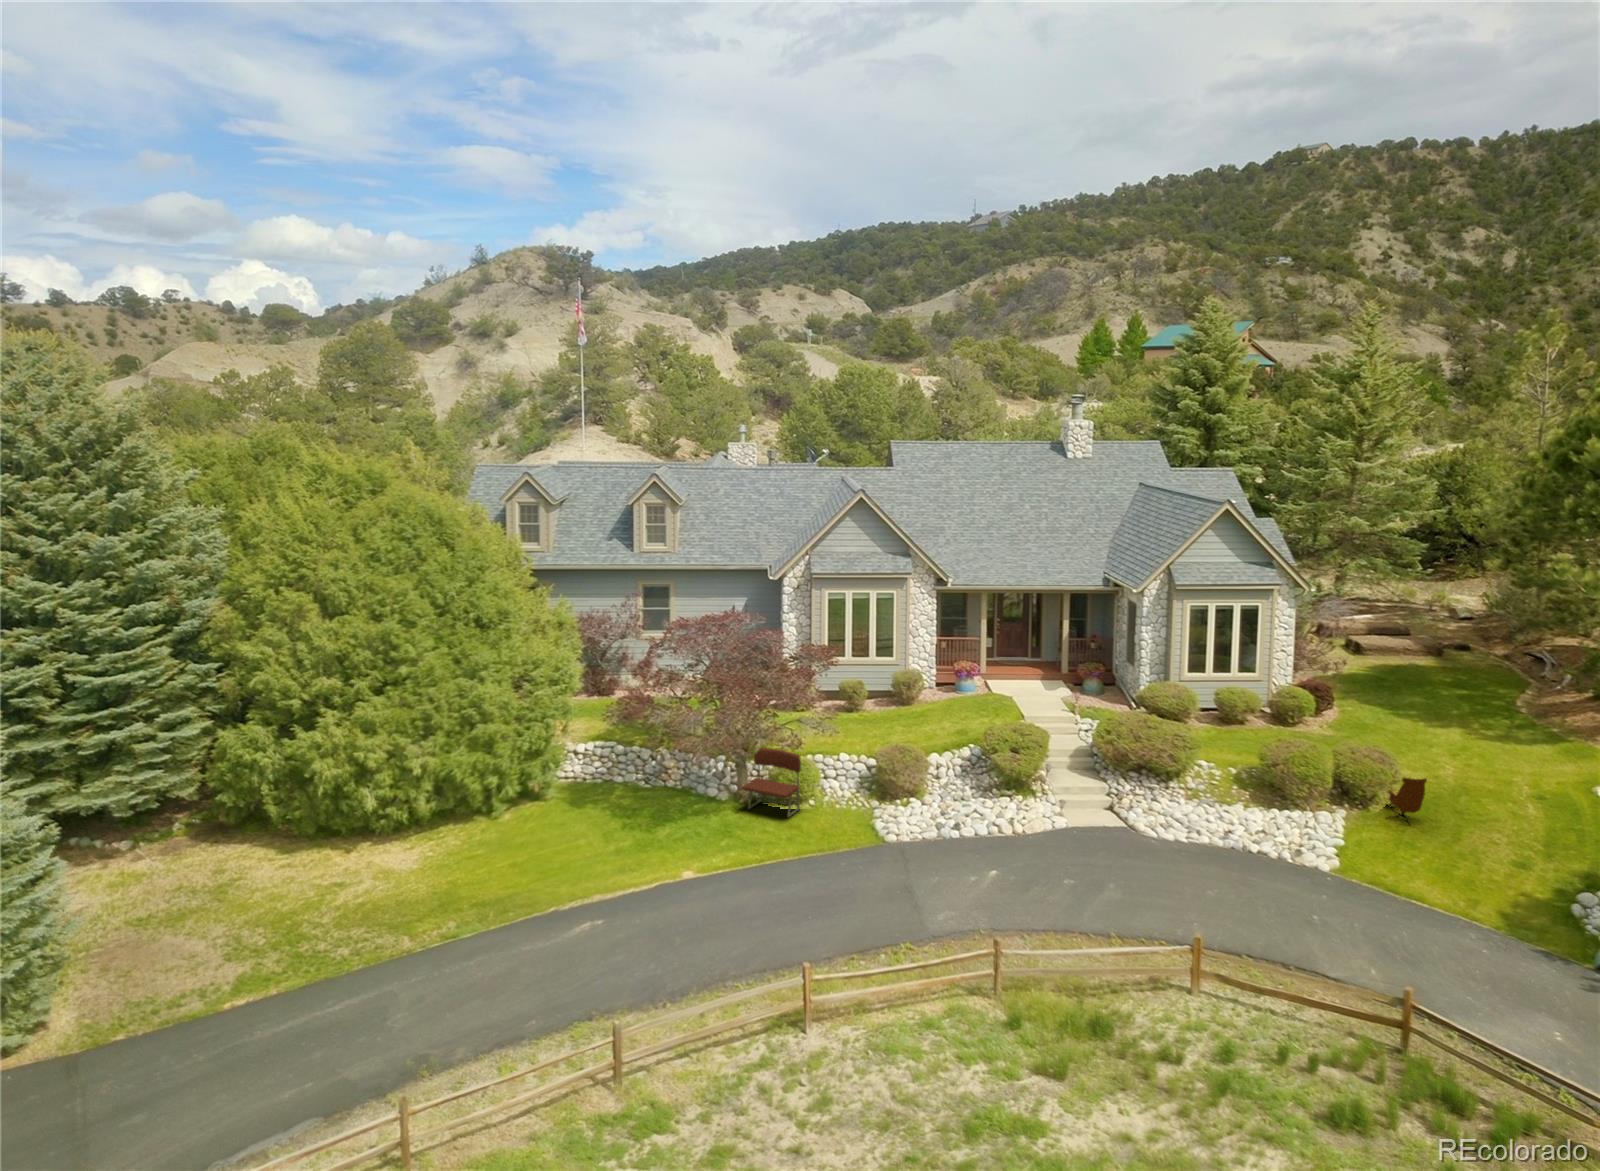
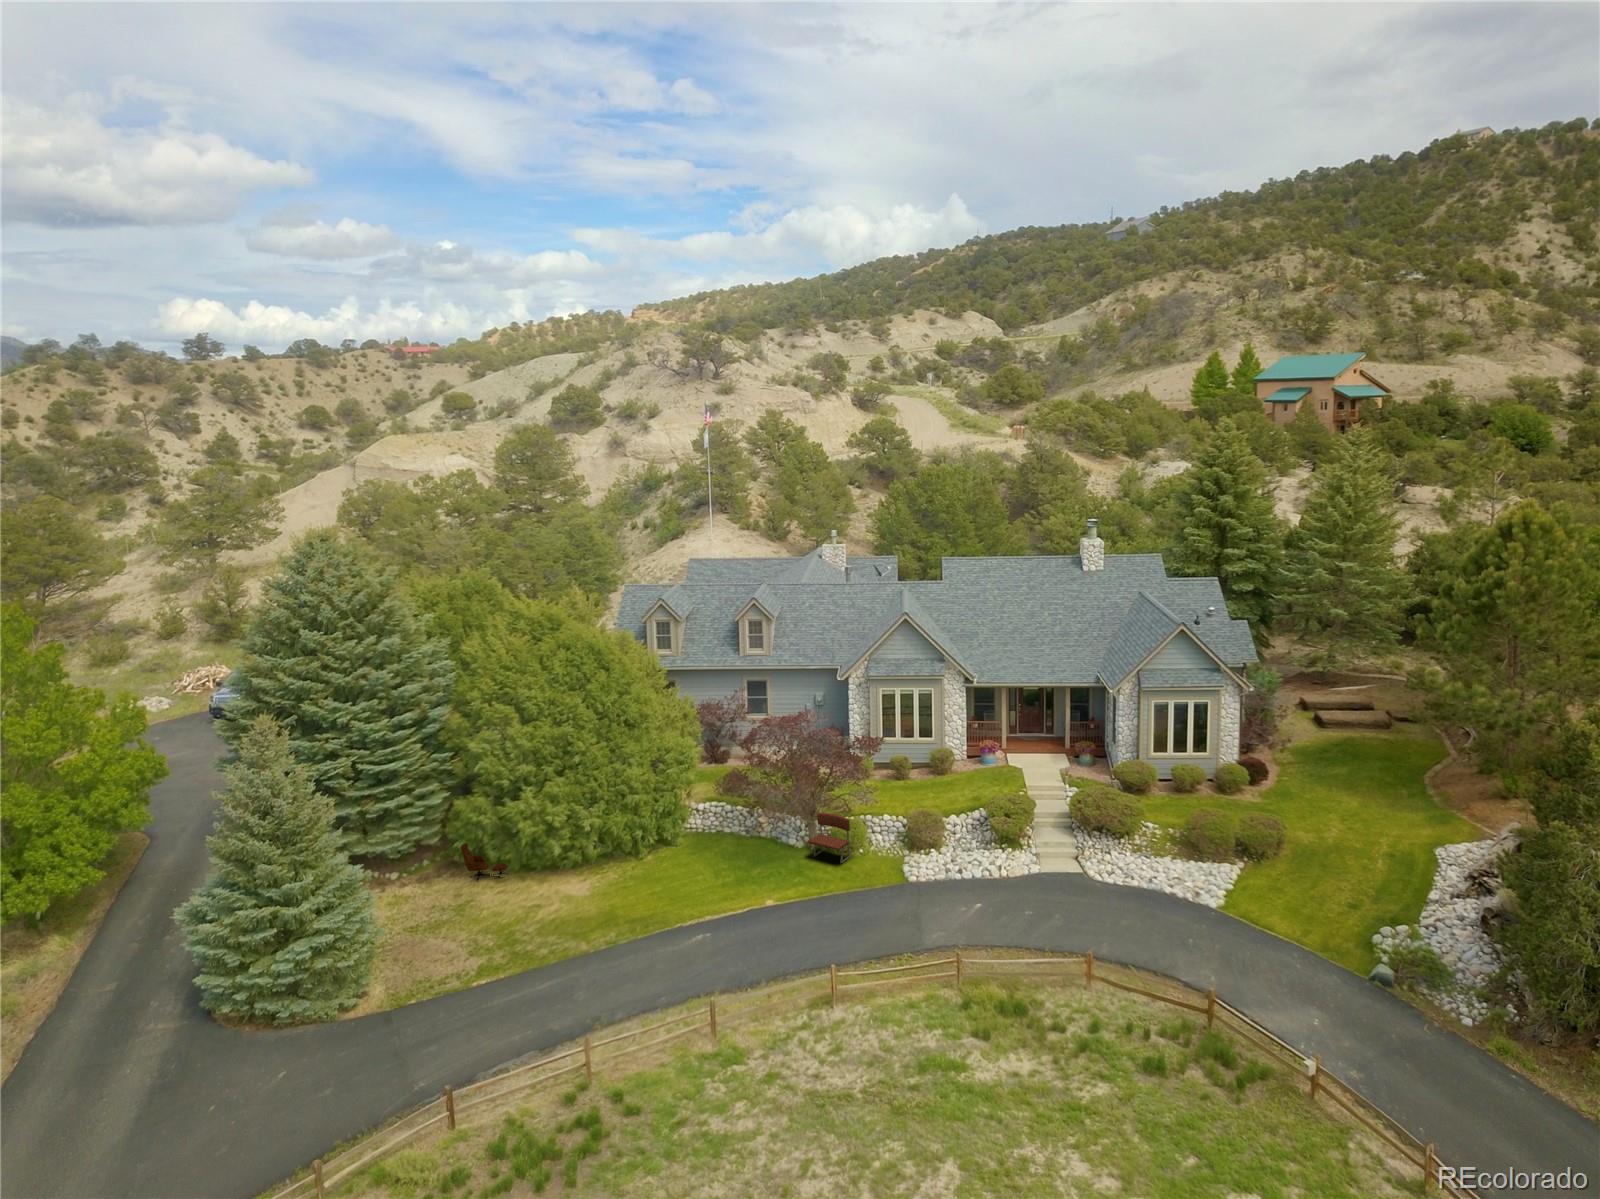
lounge chair: present [1387,778,1427,821] -> present [461,843,508,880]

